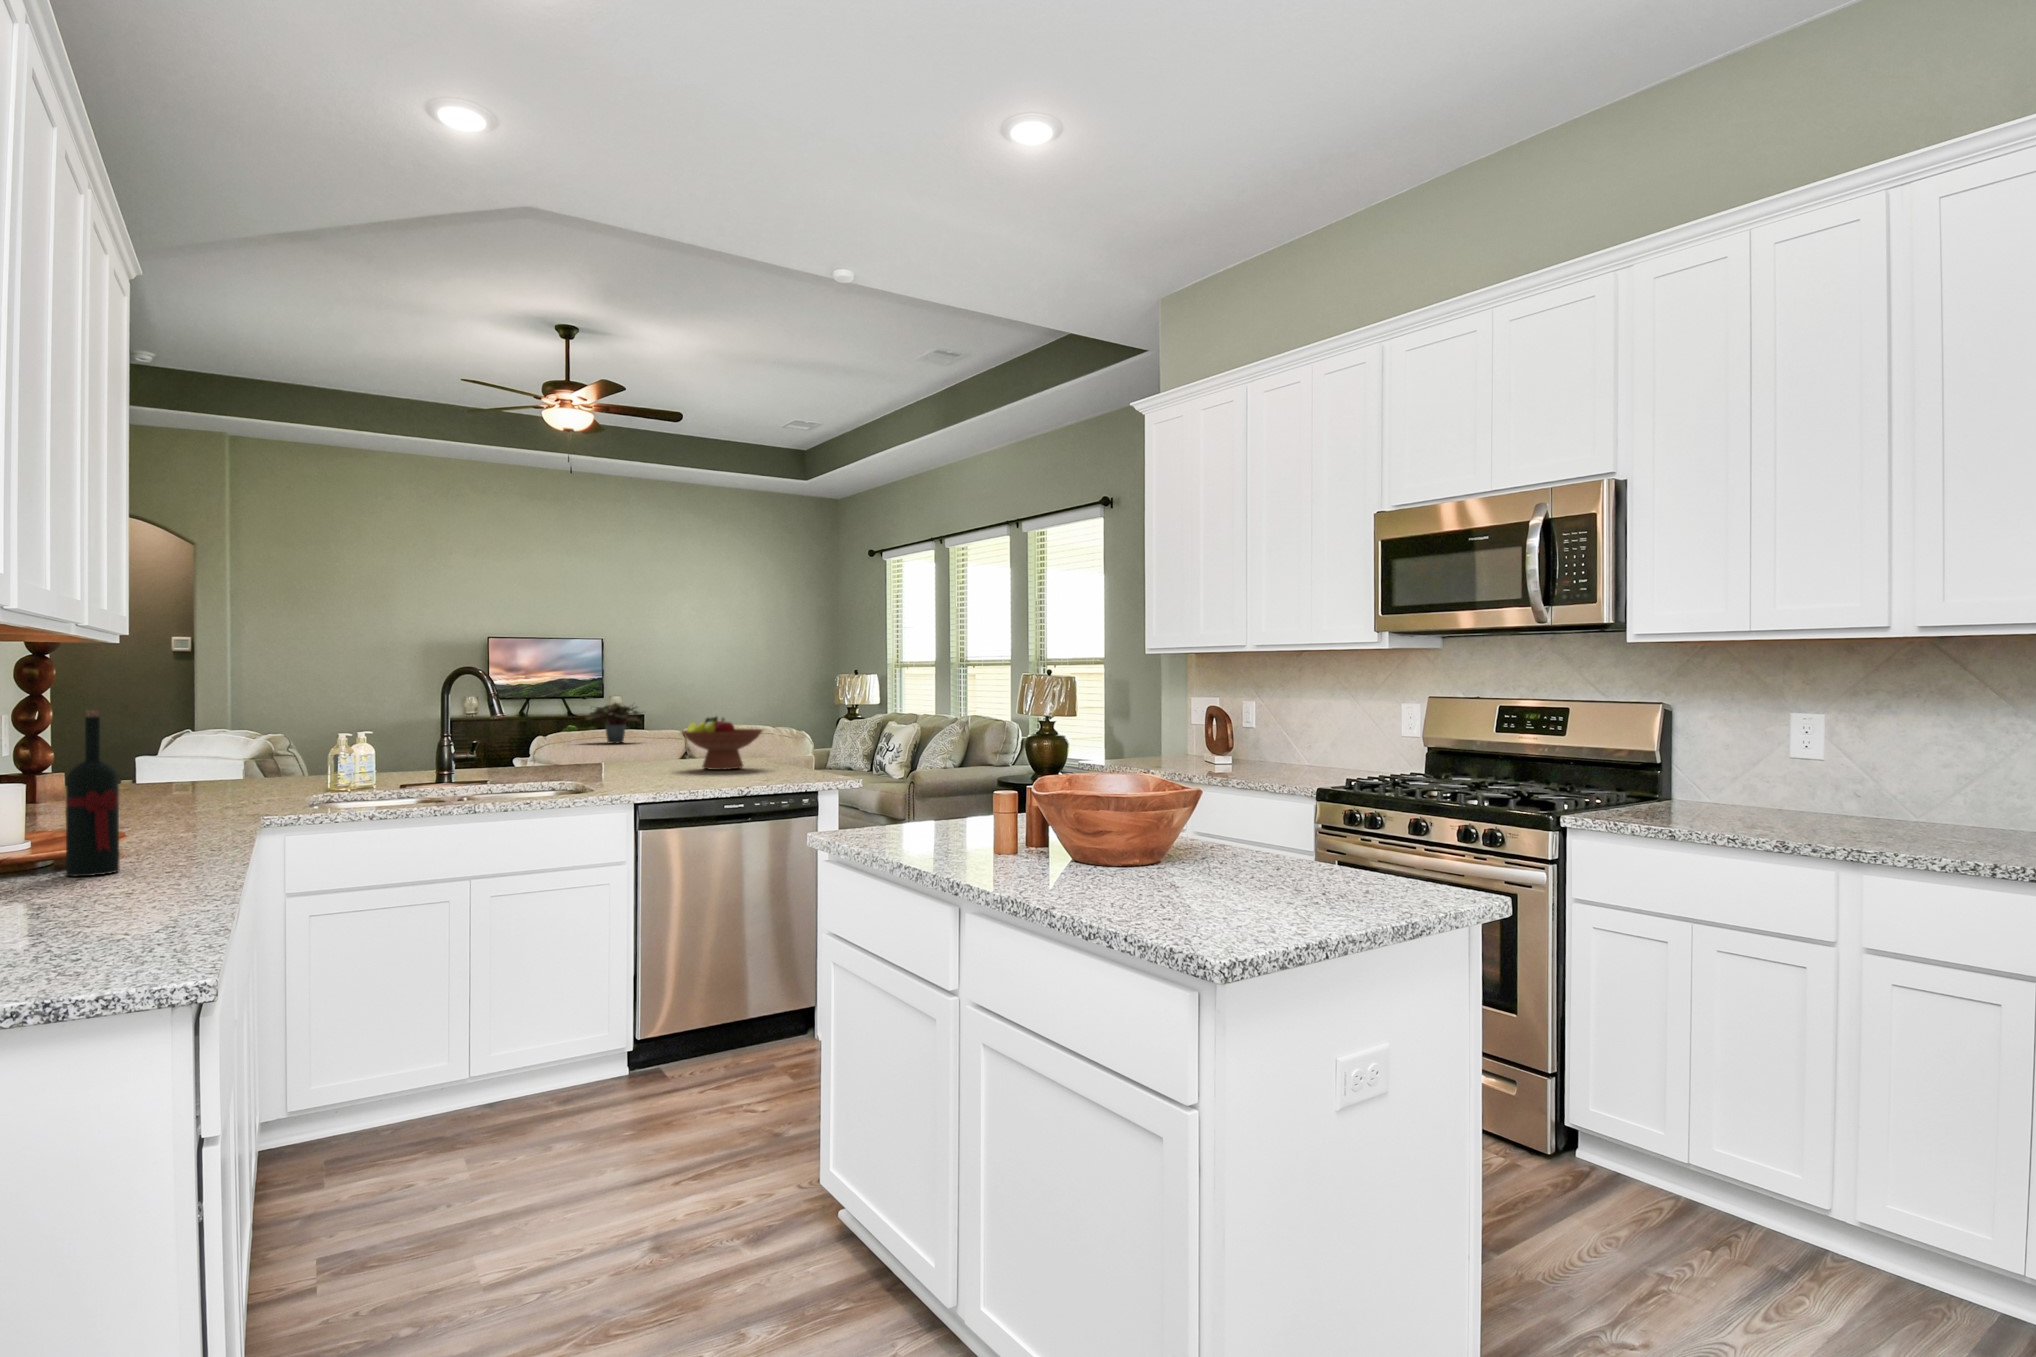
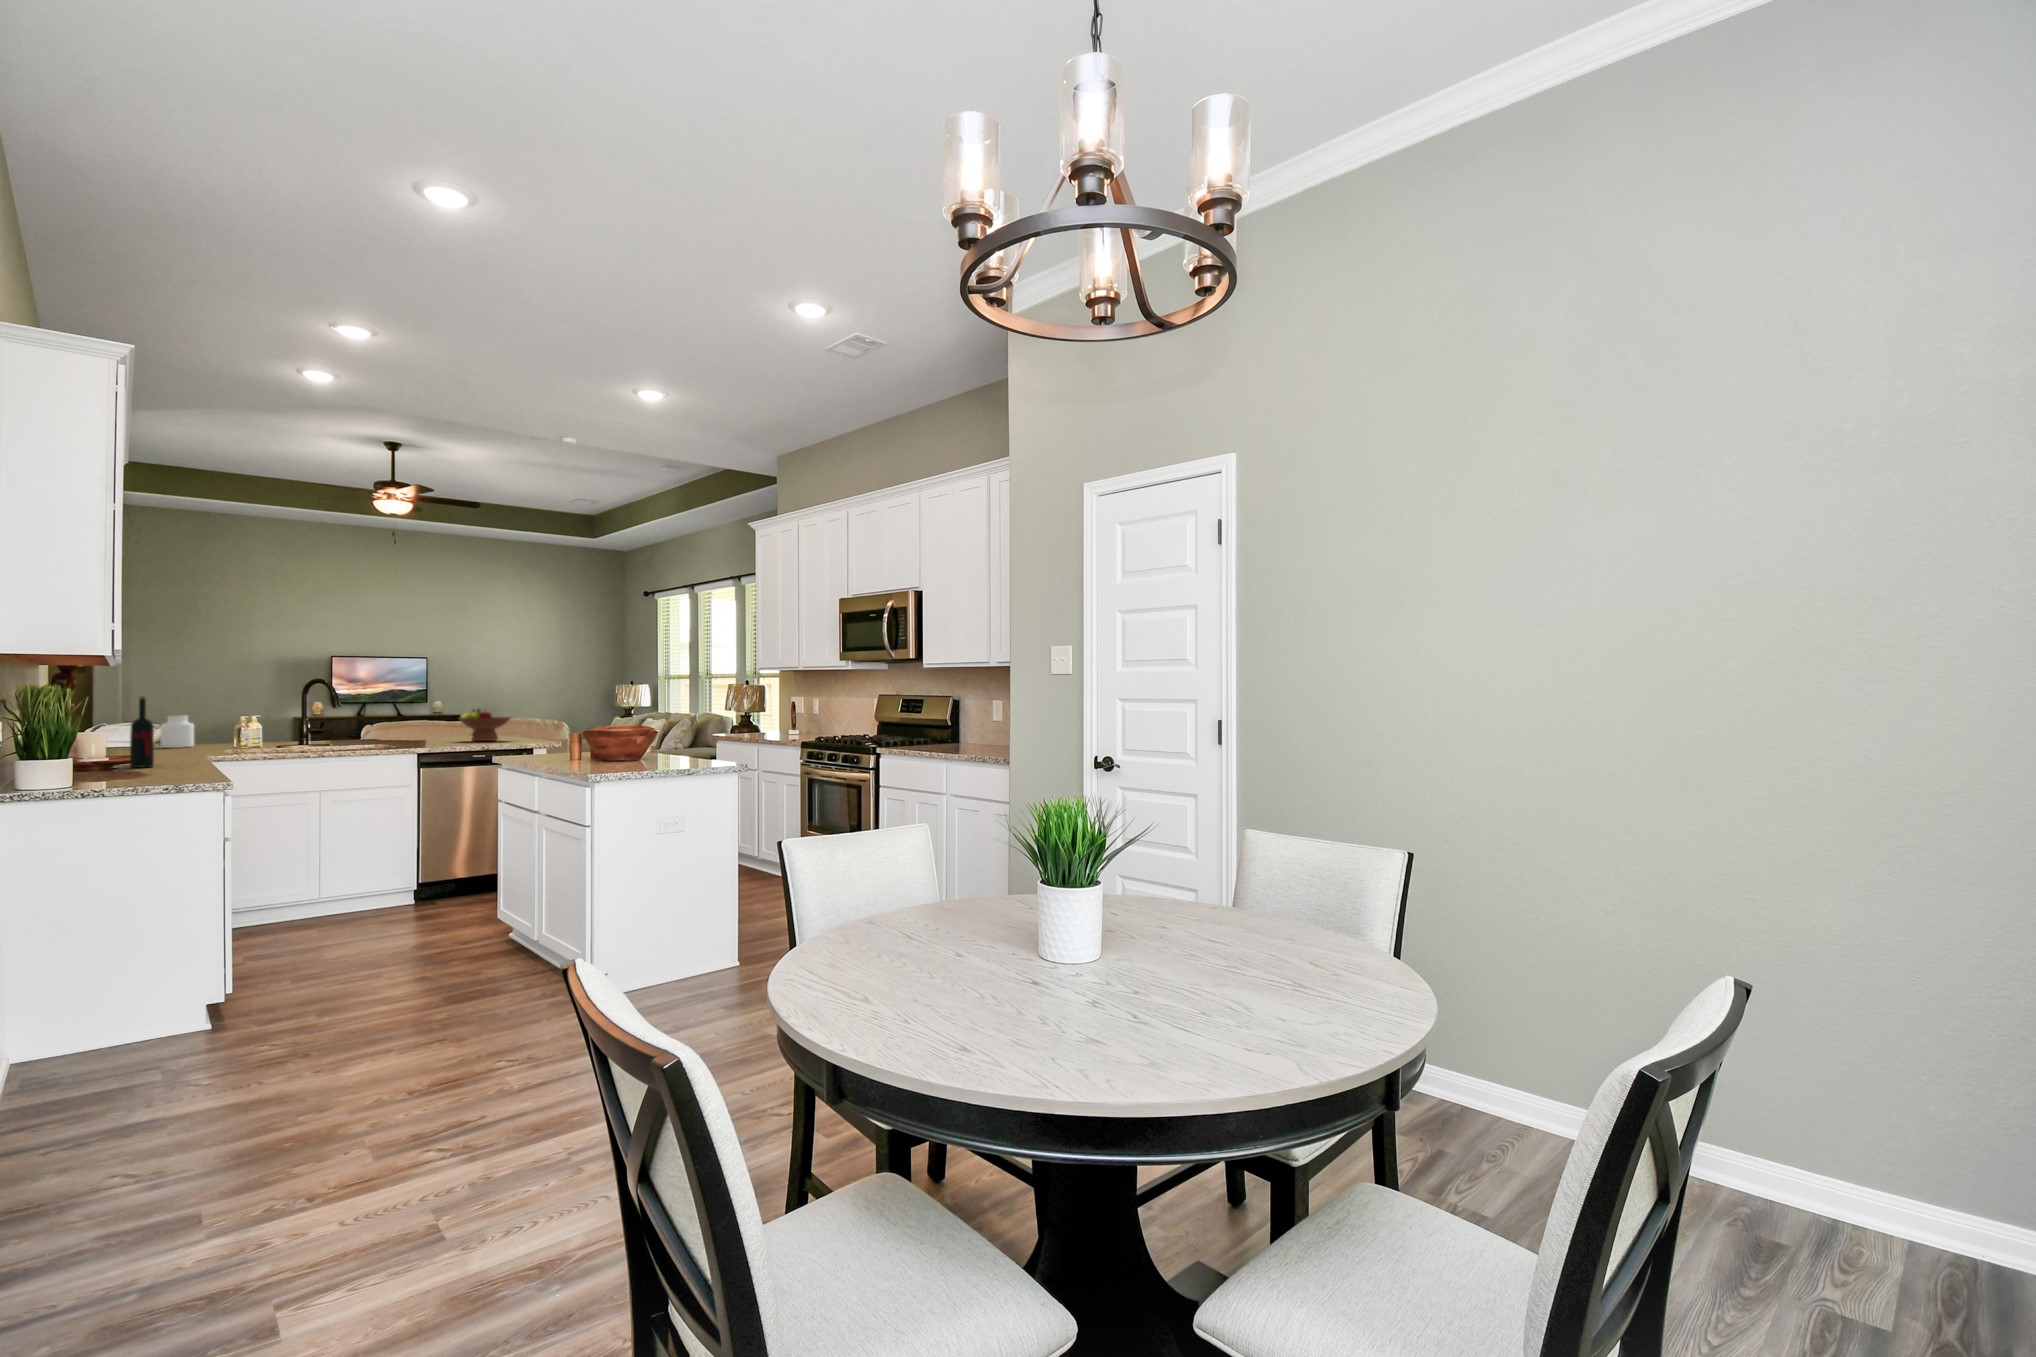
potted plant: present [586,703,640,743] -> none [403,703,451,731]
jar: none [216,731,271,788] -> present [161,715,194,748]

